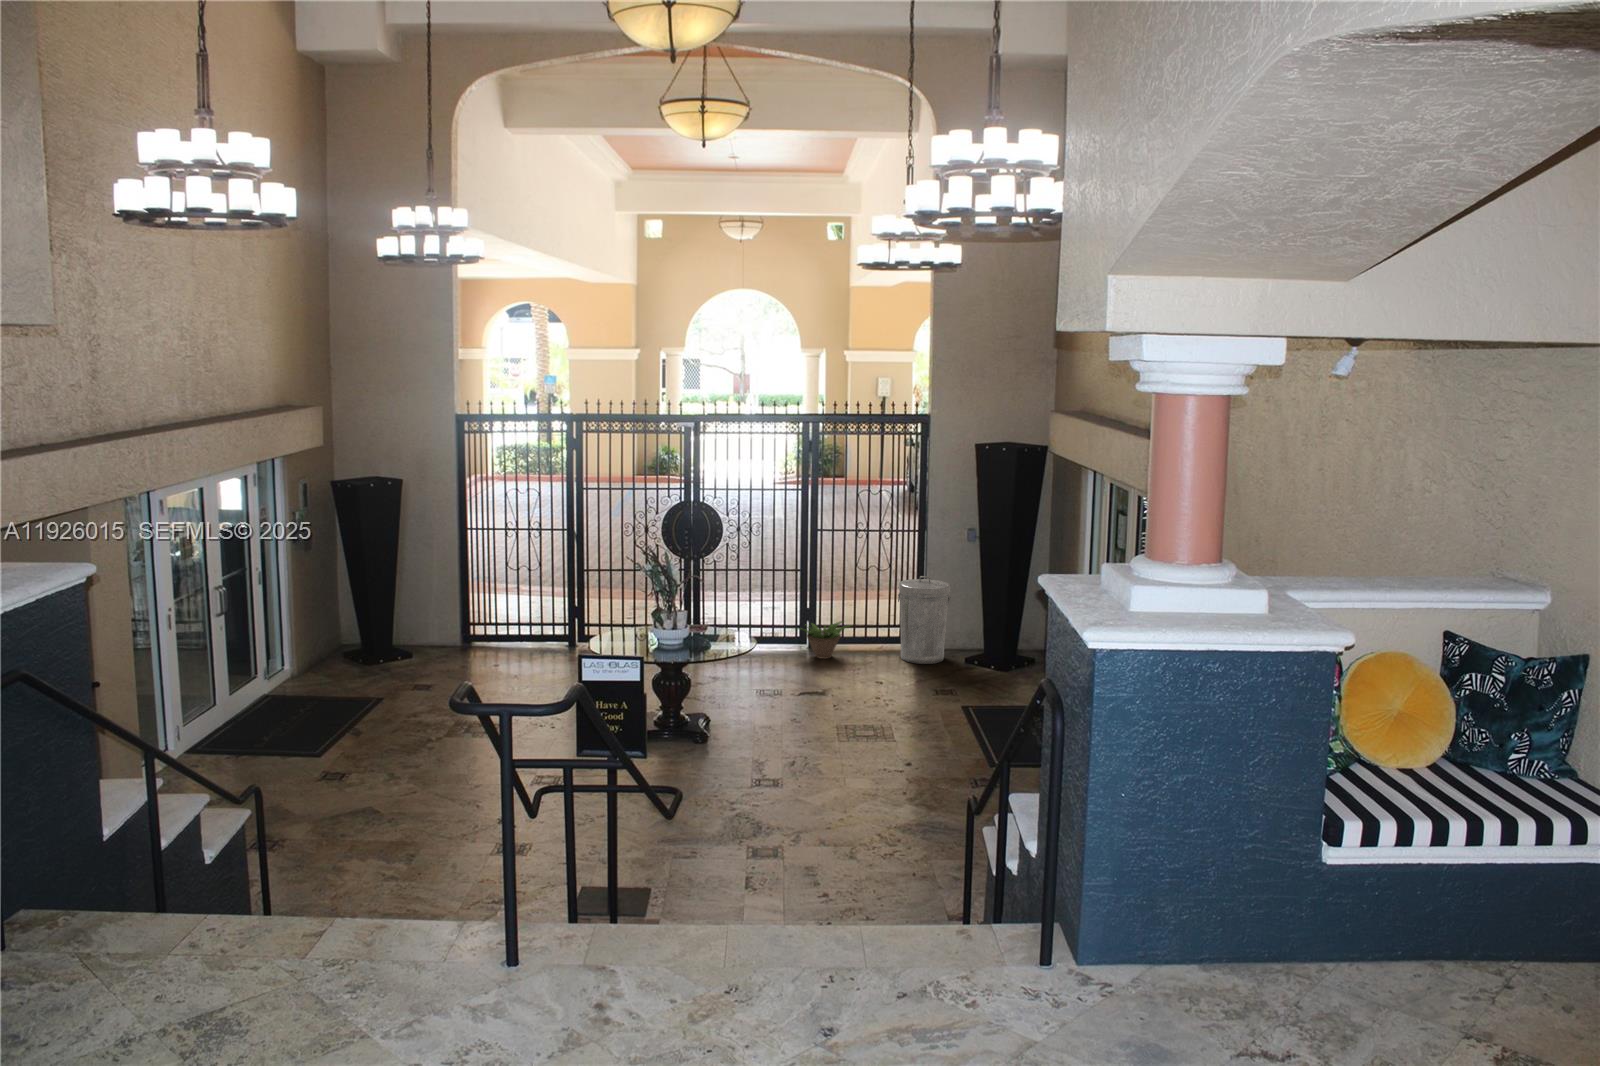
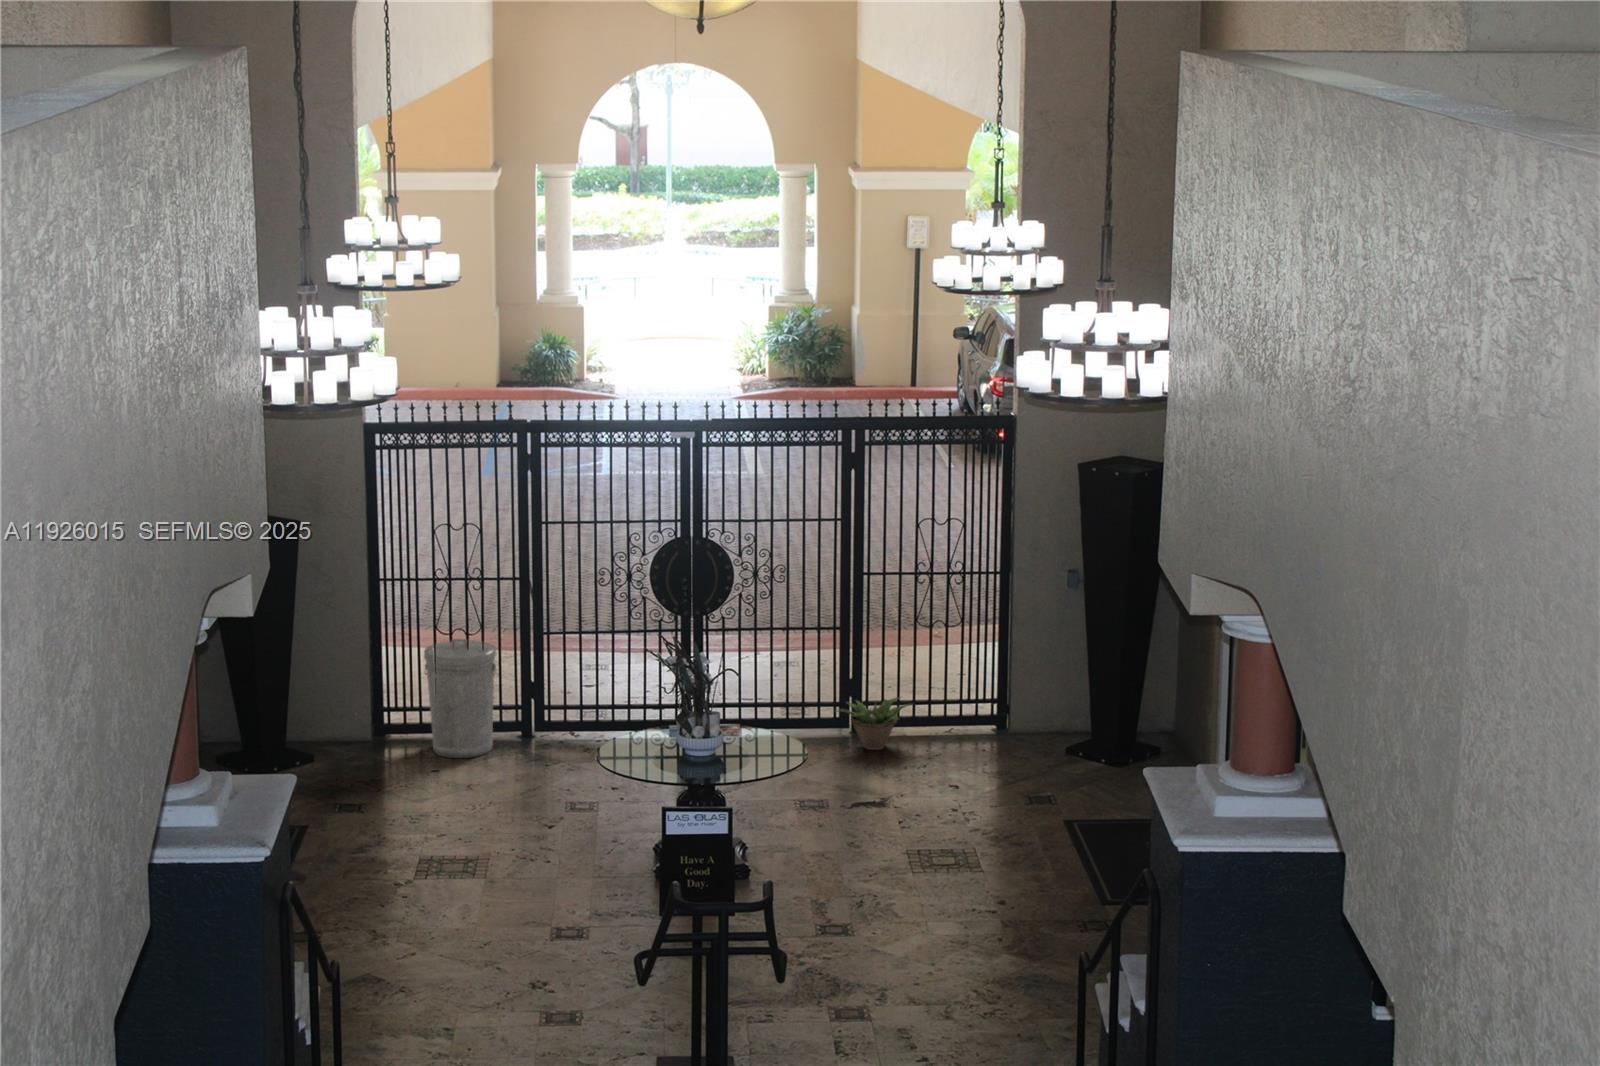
trash can: present [898,576,951,664] -> present [424,639,496,758]

